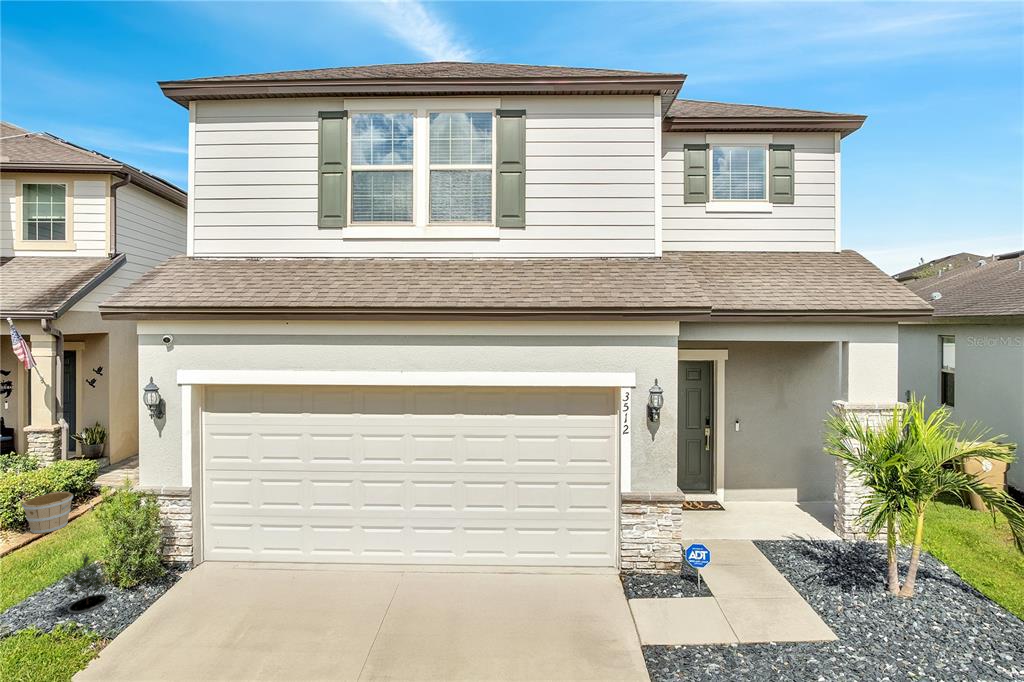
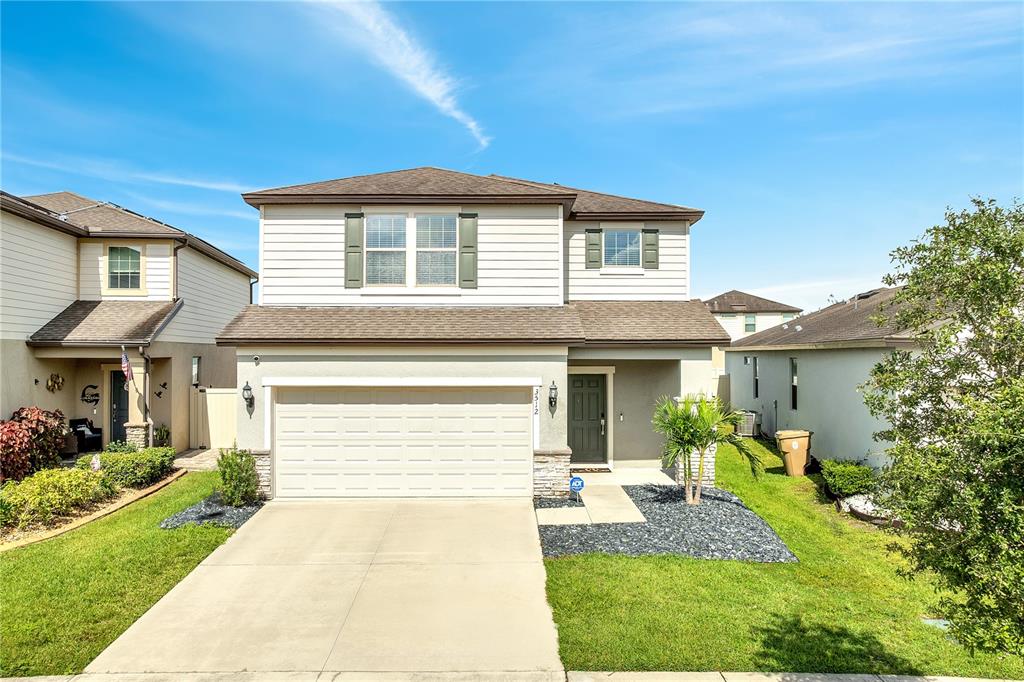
wooden bucket: present [22,492,73,534] -> none [143,464,173,490]

